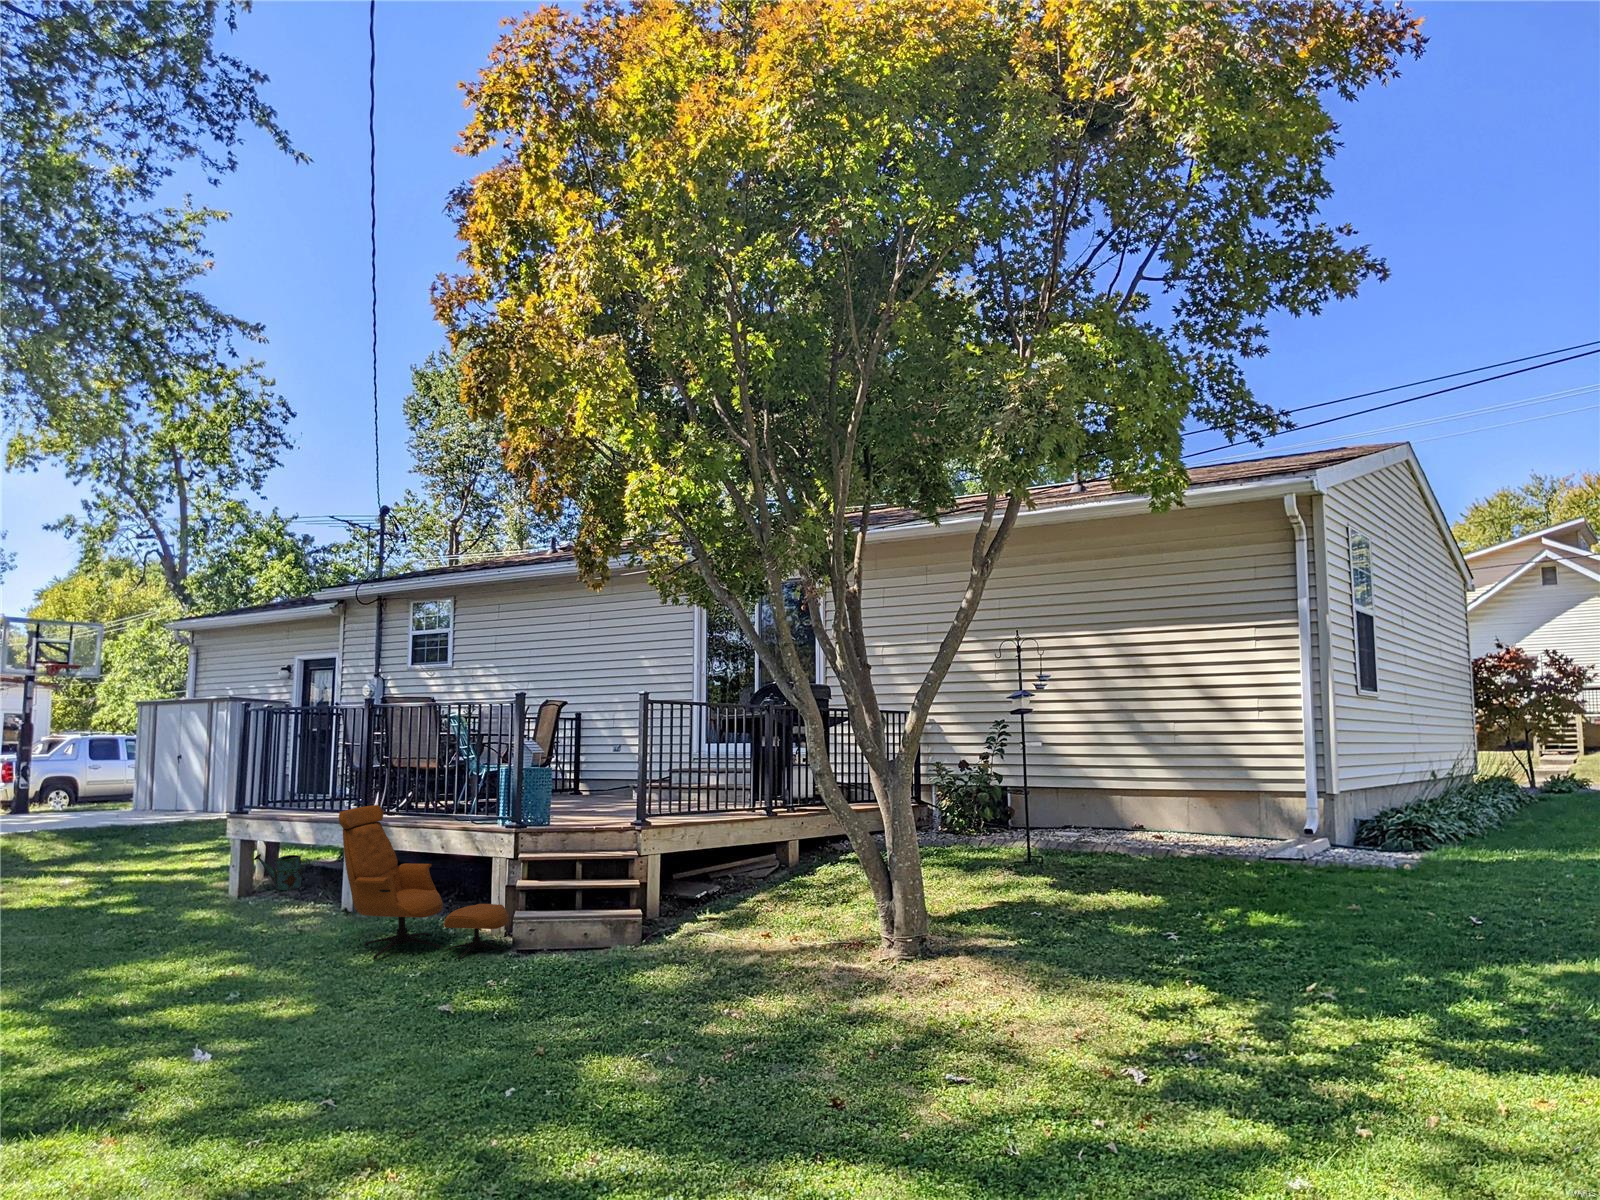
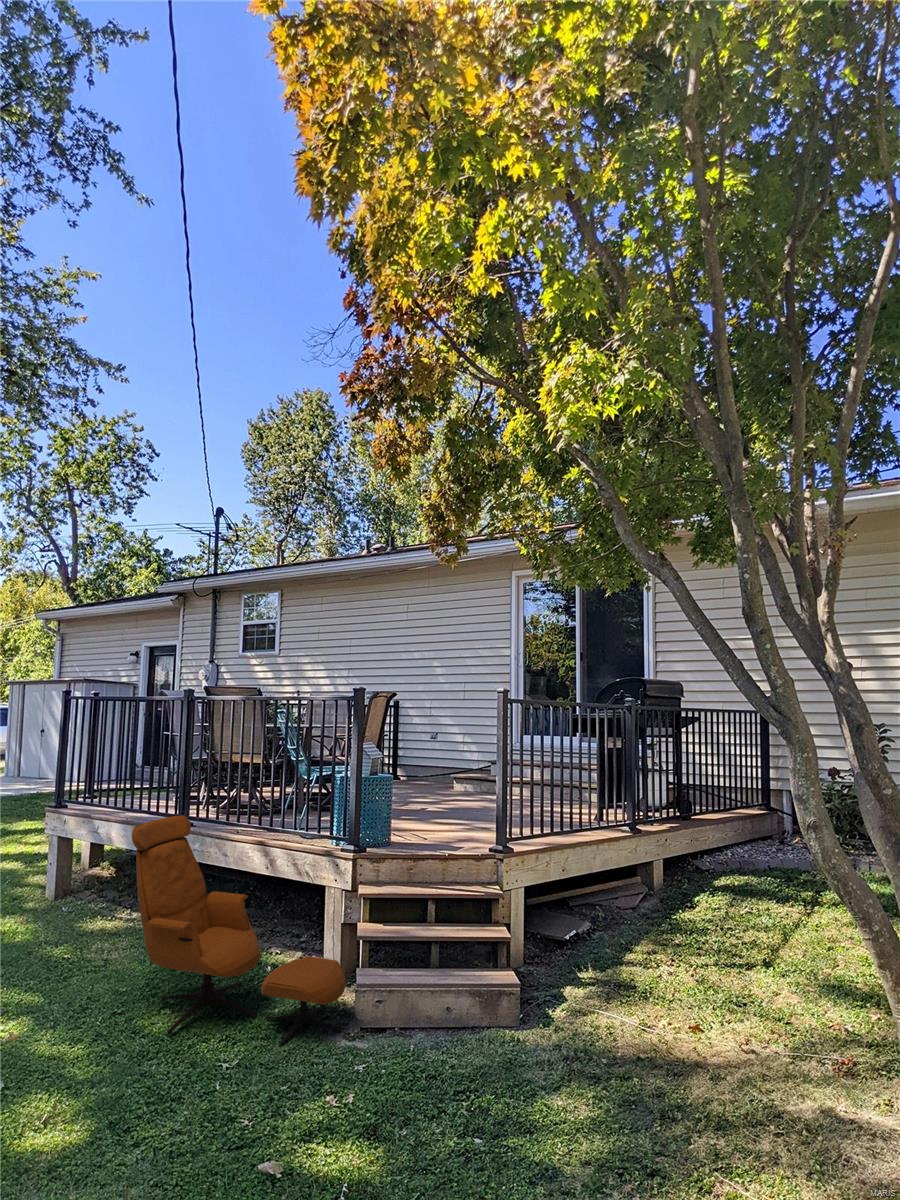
watering can: present [254,854,310,890] -> none [68,842,125,883]

